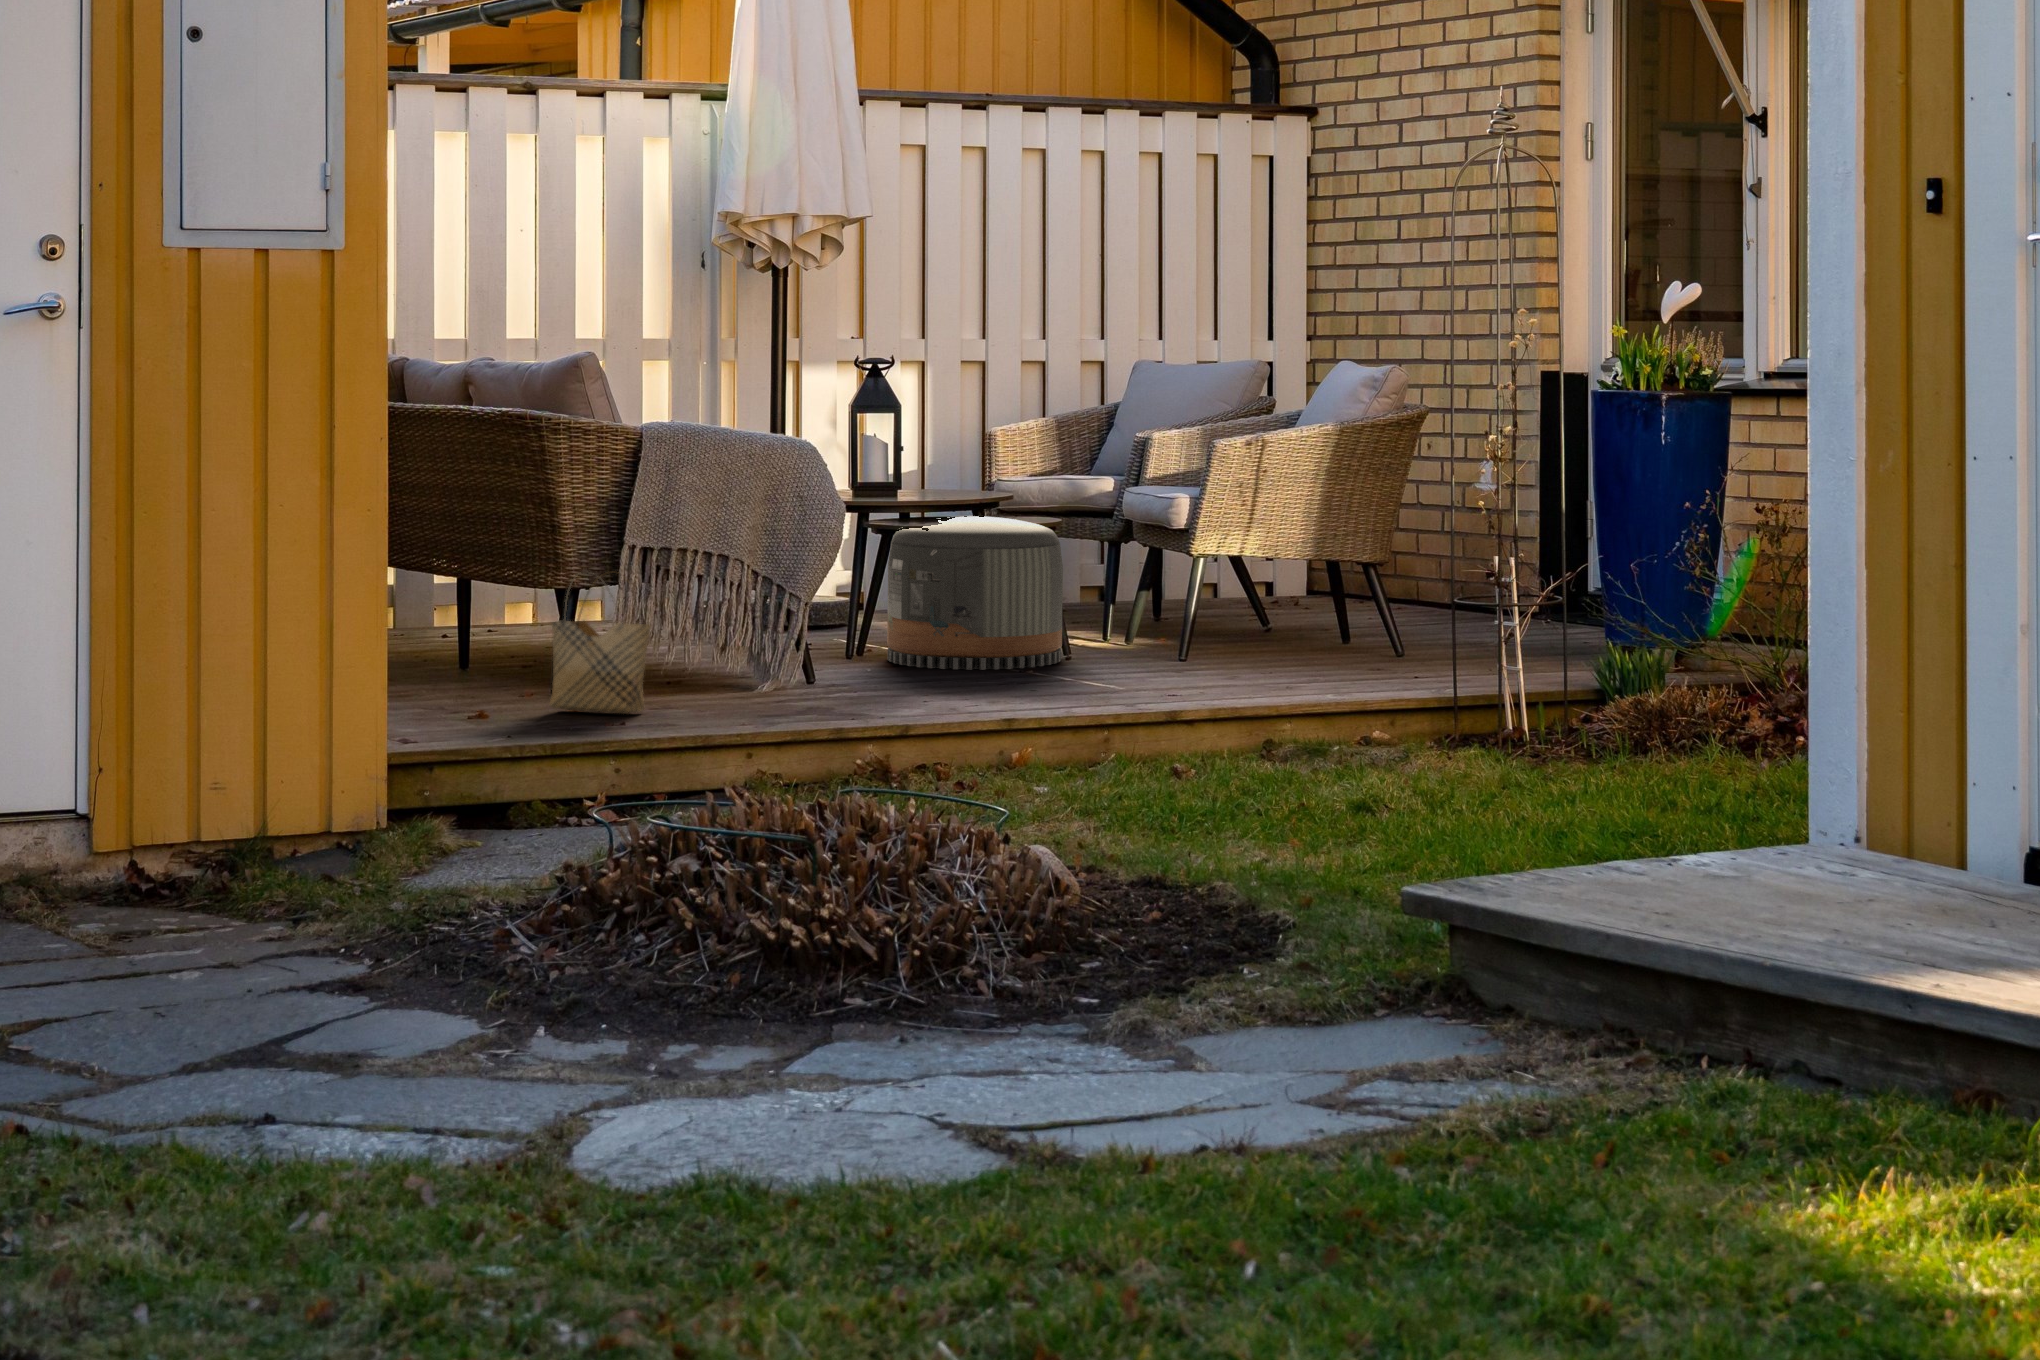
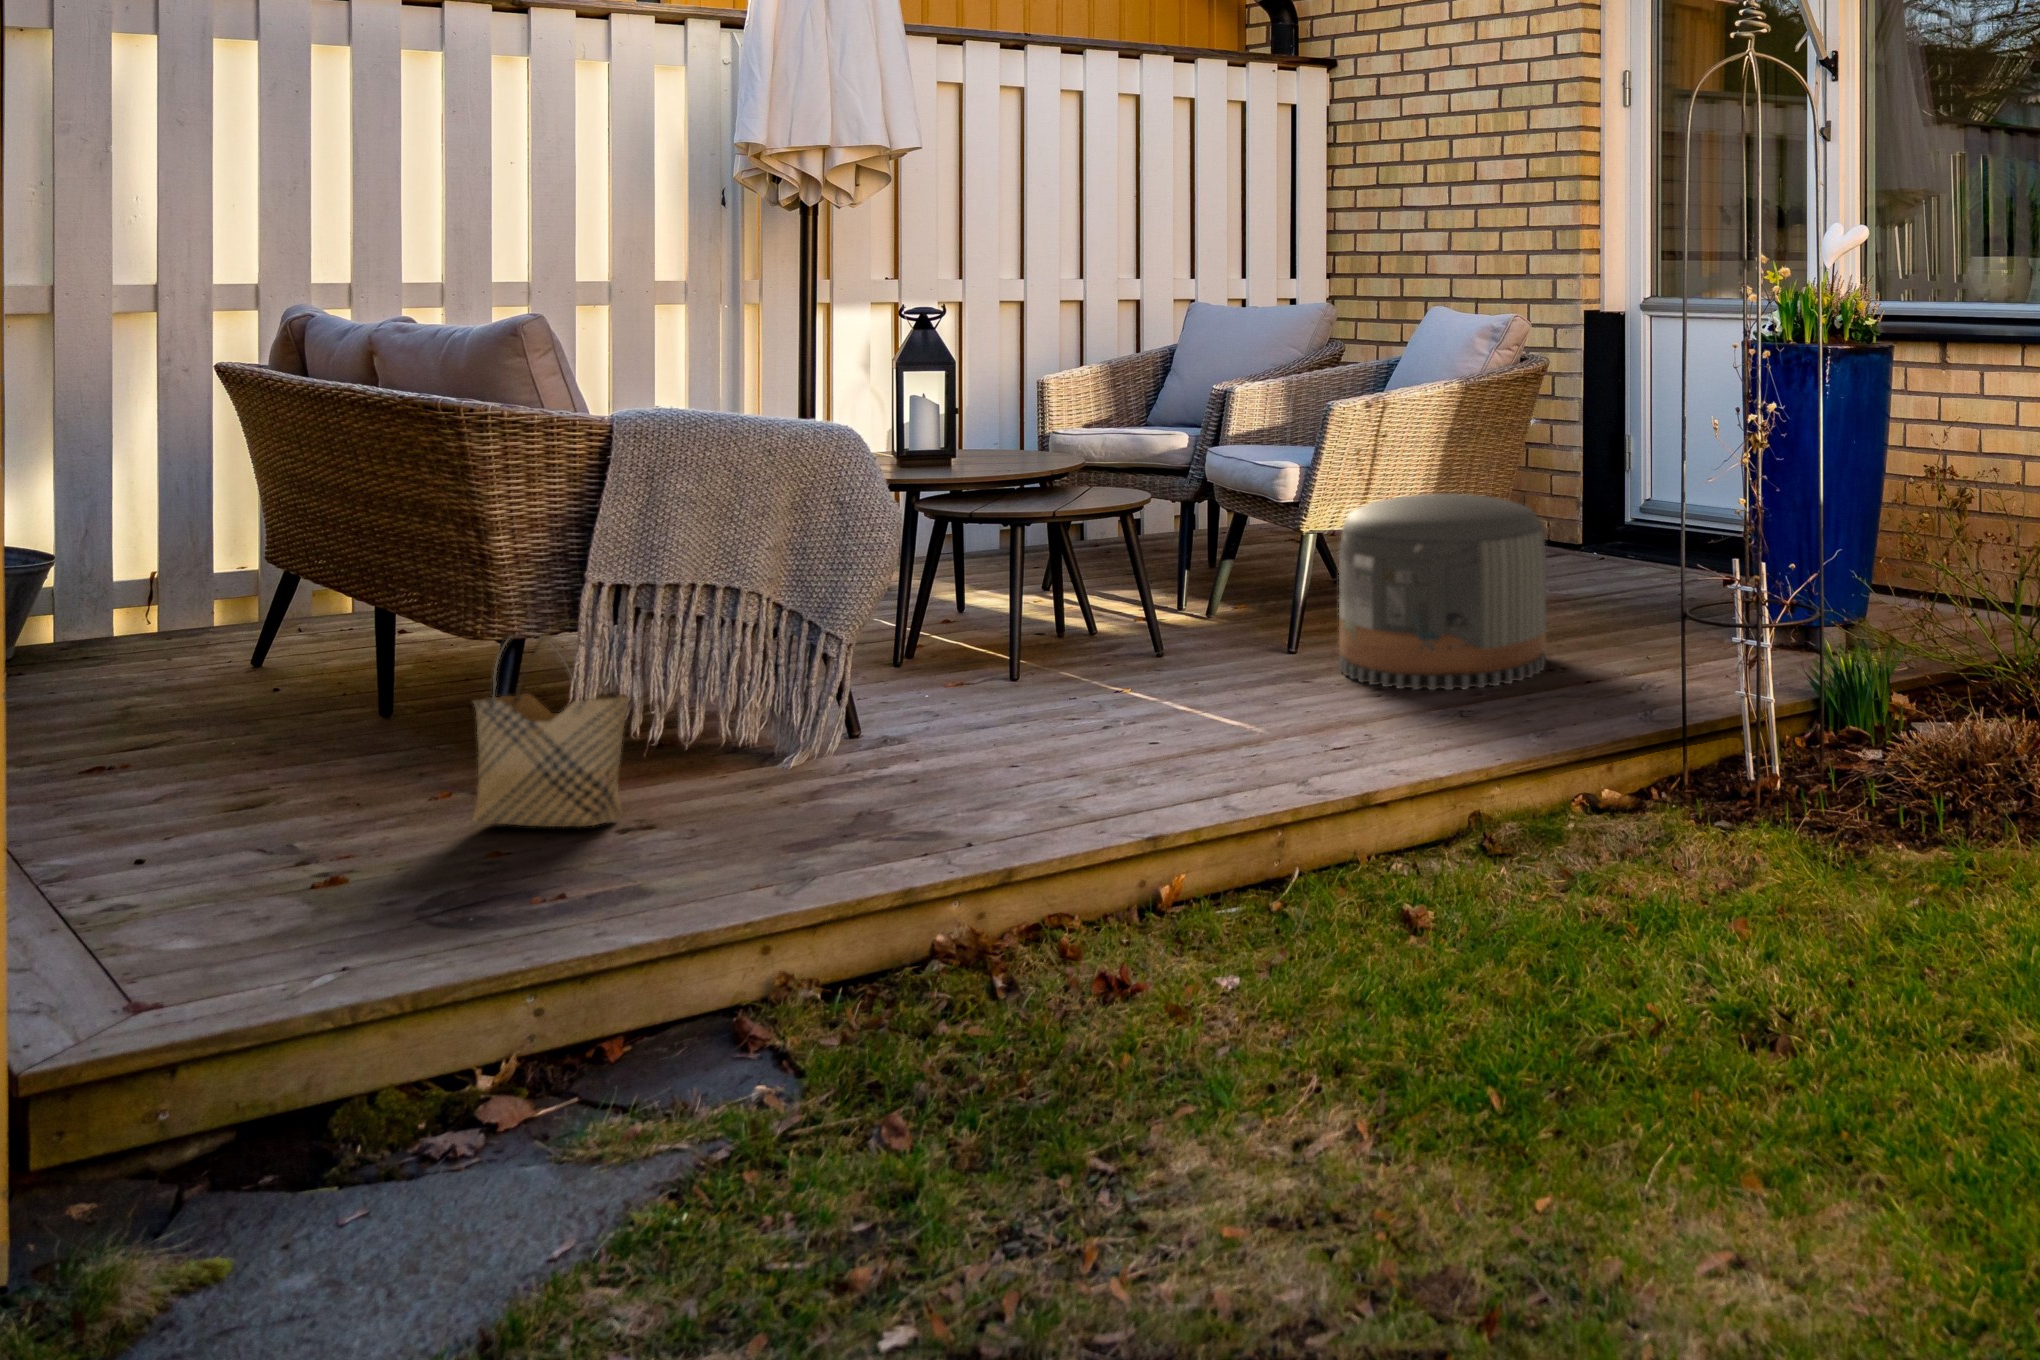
pouf: present [887,516,1063,670] -> present [1339,494,1546,690]

